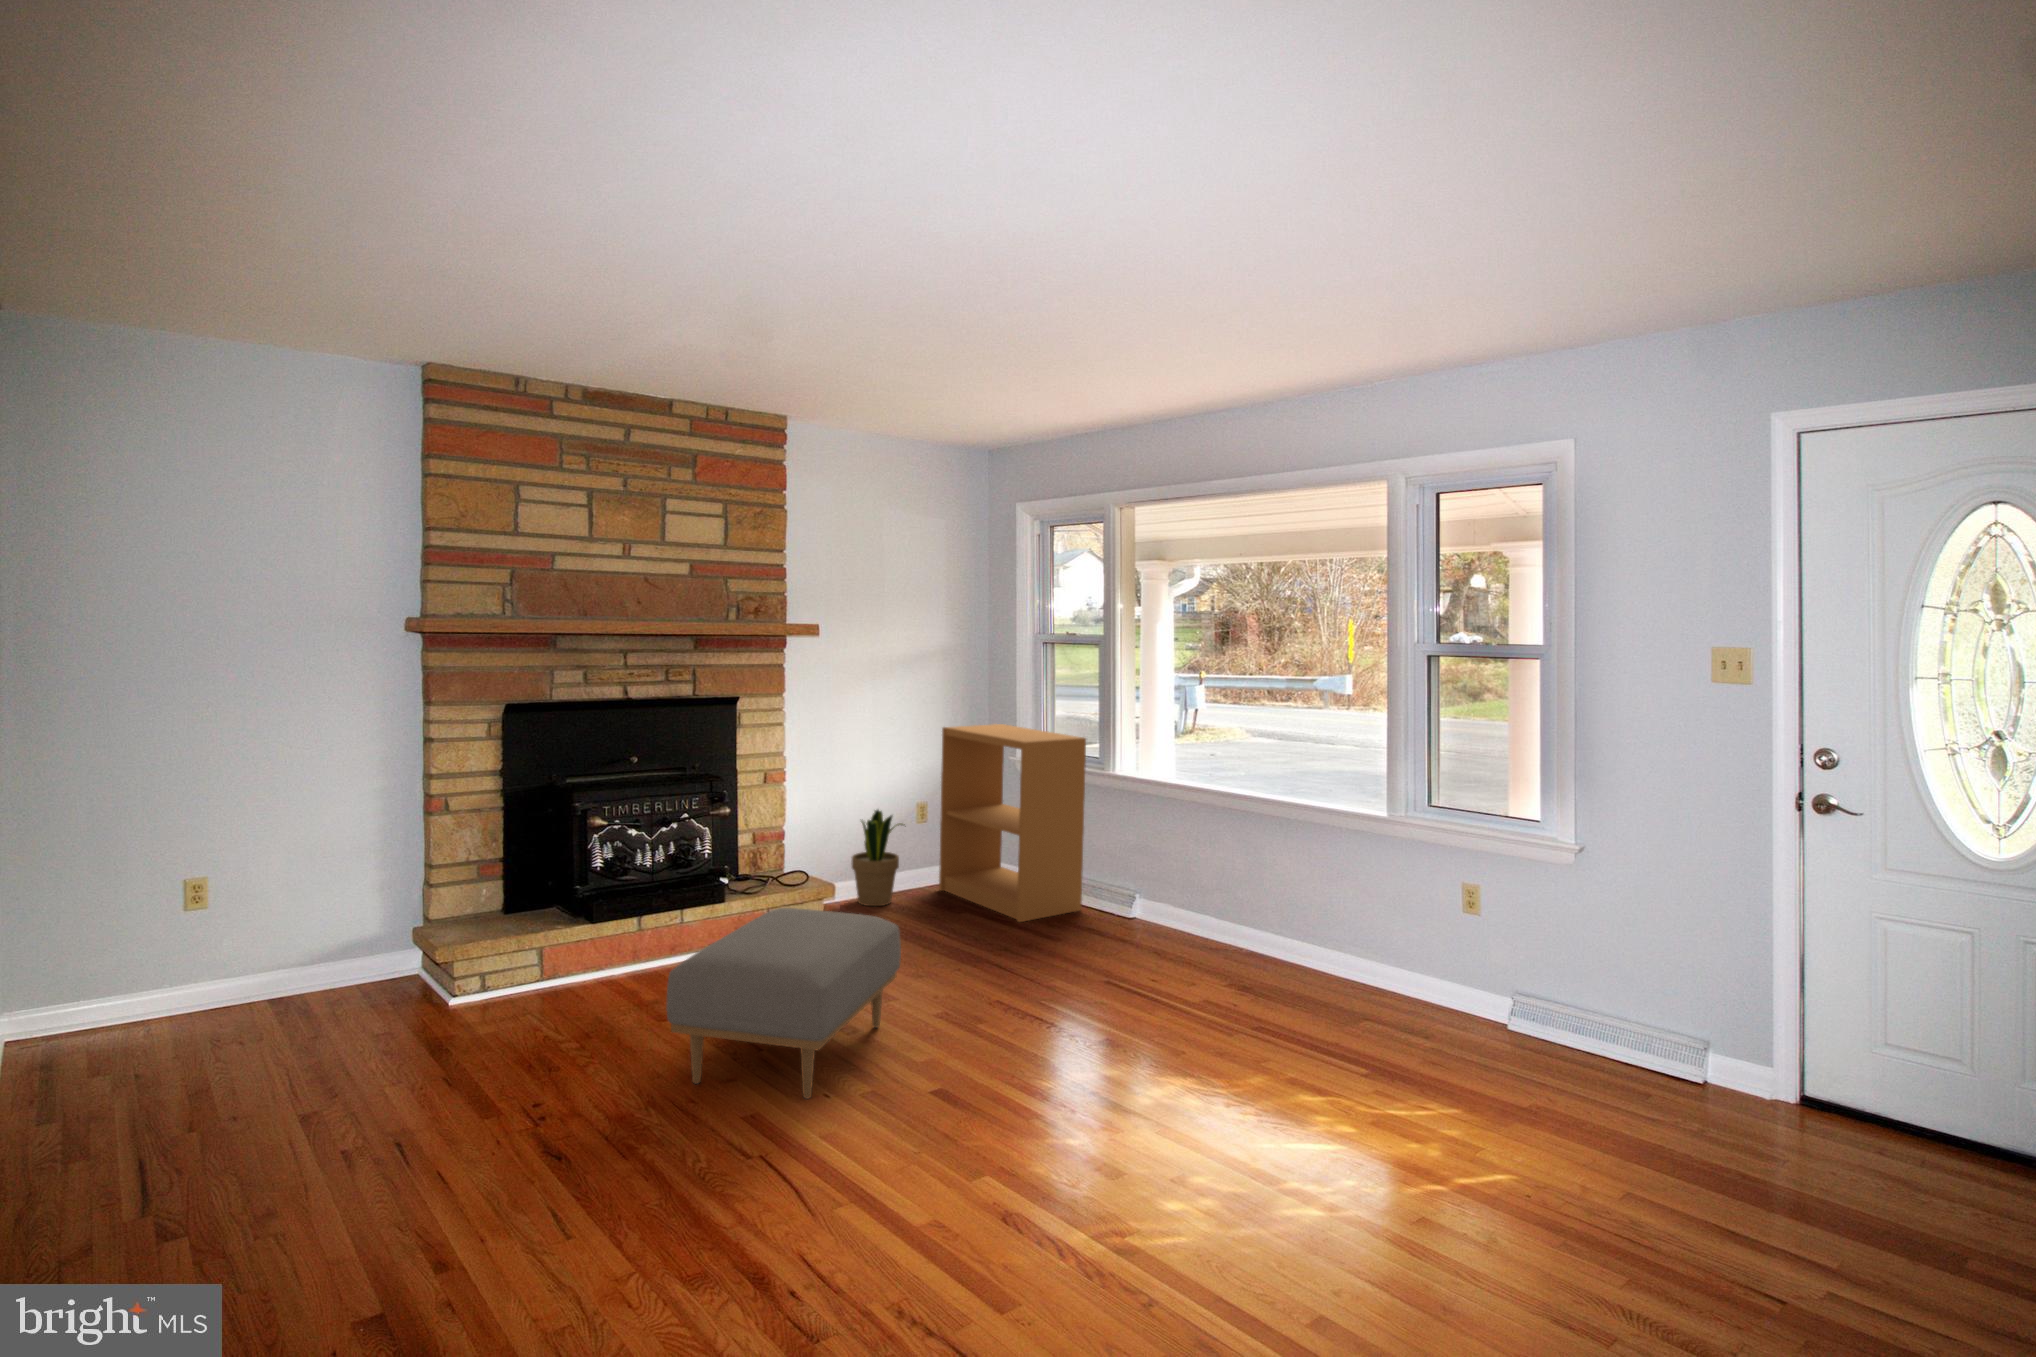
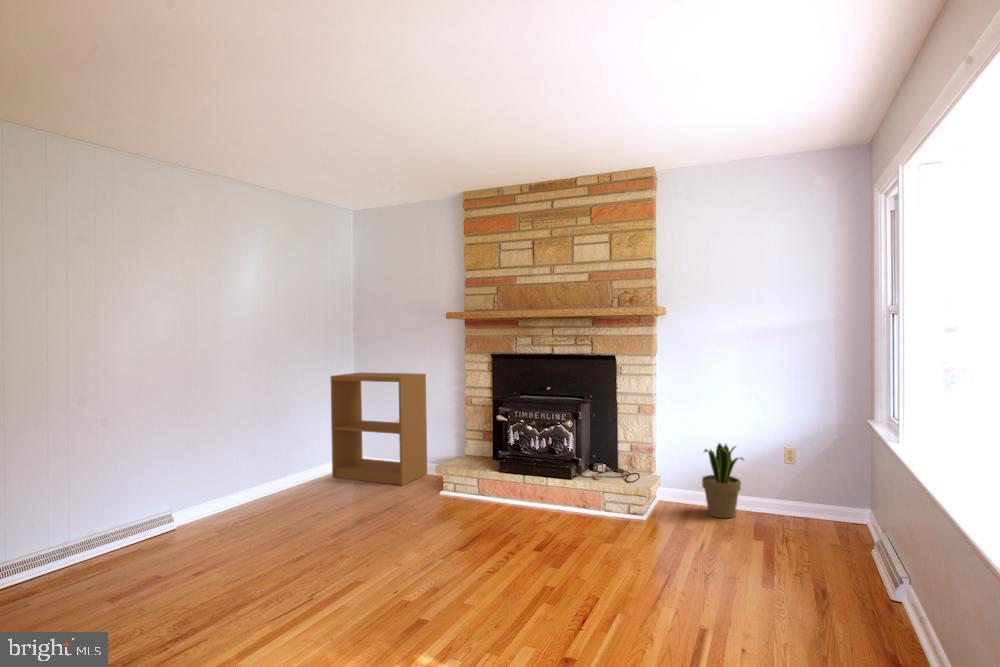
bookshelf: present [939,724,1086,922] -> present [331,372,427,486]
ottoman: present [666,908,901,1099] -> none [382,480,533,594]

